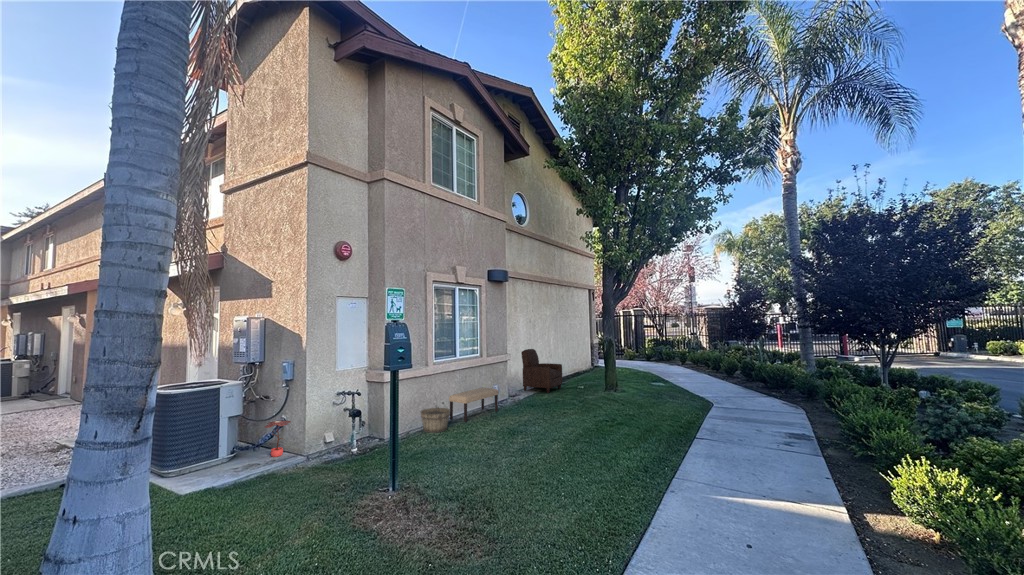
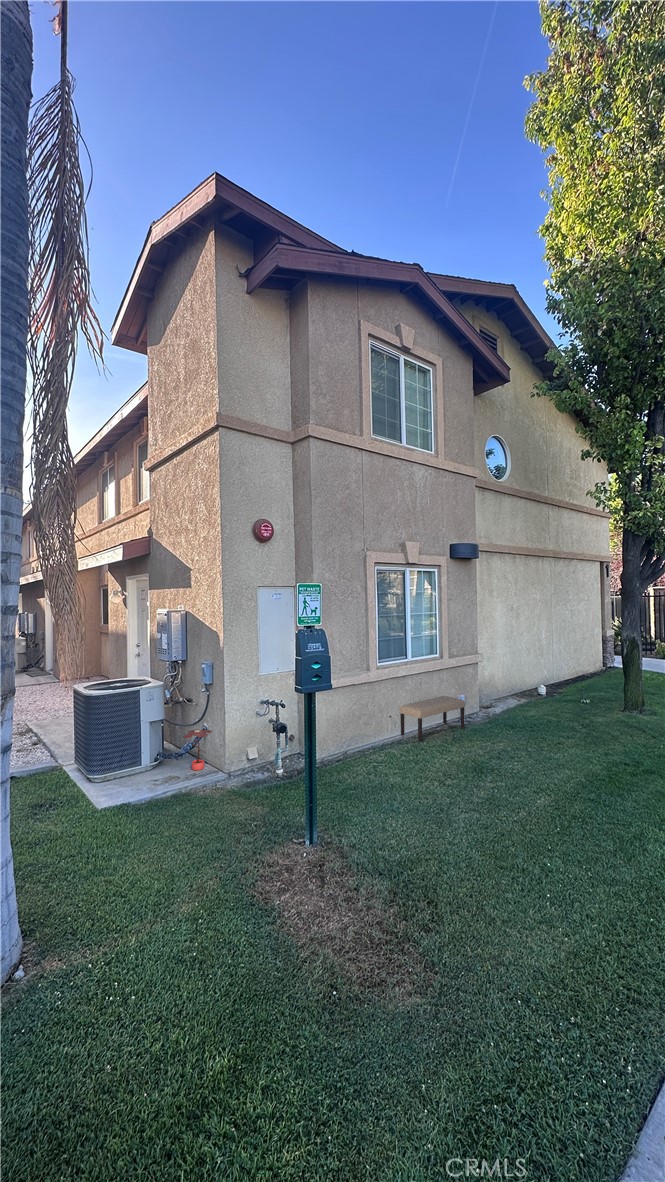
chair: present [521,349,562,393] -> none [499,643,558,704]
wooden bucket: present [421,407,450,433] -> none [362,717,399,755]

